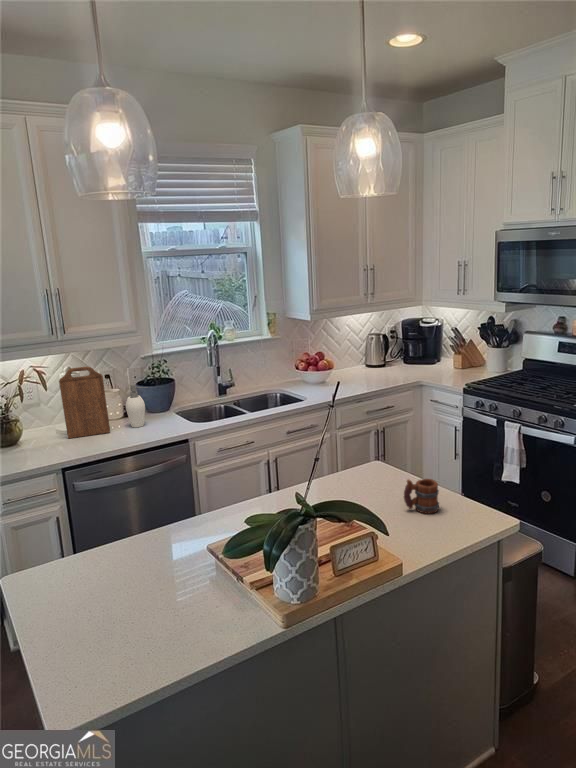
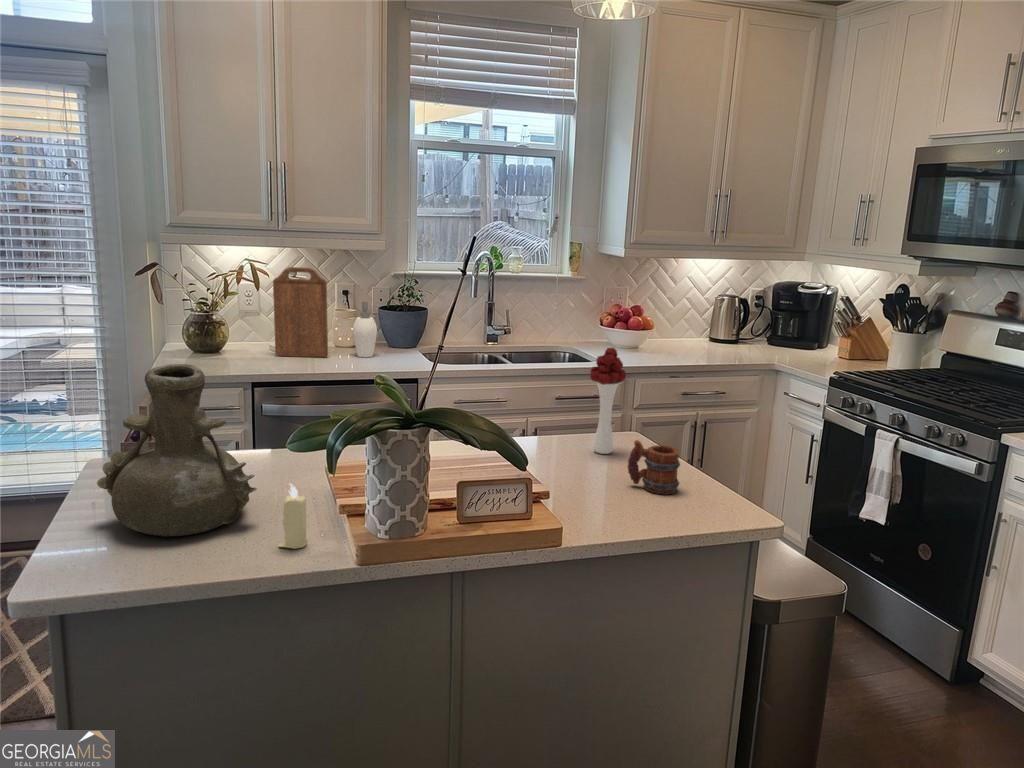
flower bouquet: none [353,412,378,485] -> present [590,348,626,454]
vase: none [54,500,181,639] -> present [97,364,257,536]
candle: none [215,578,235,625] -> present [279,484,307,549]

